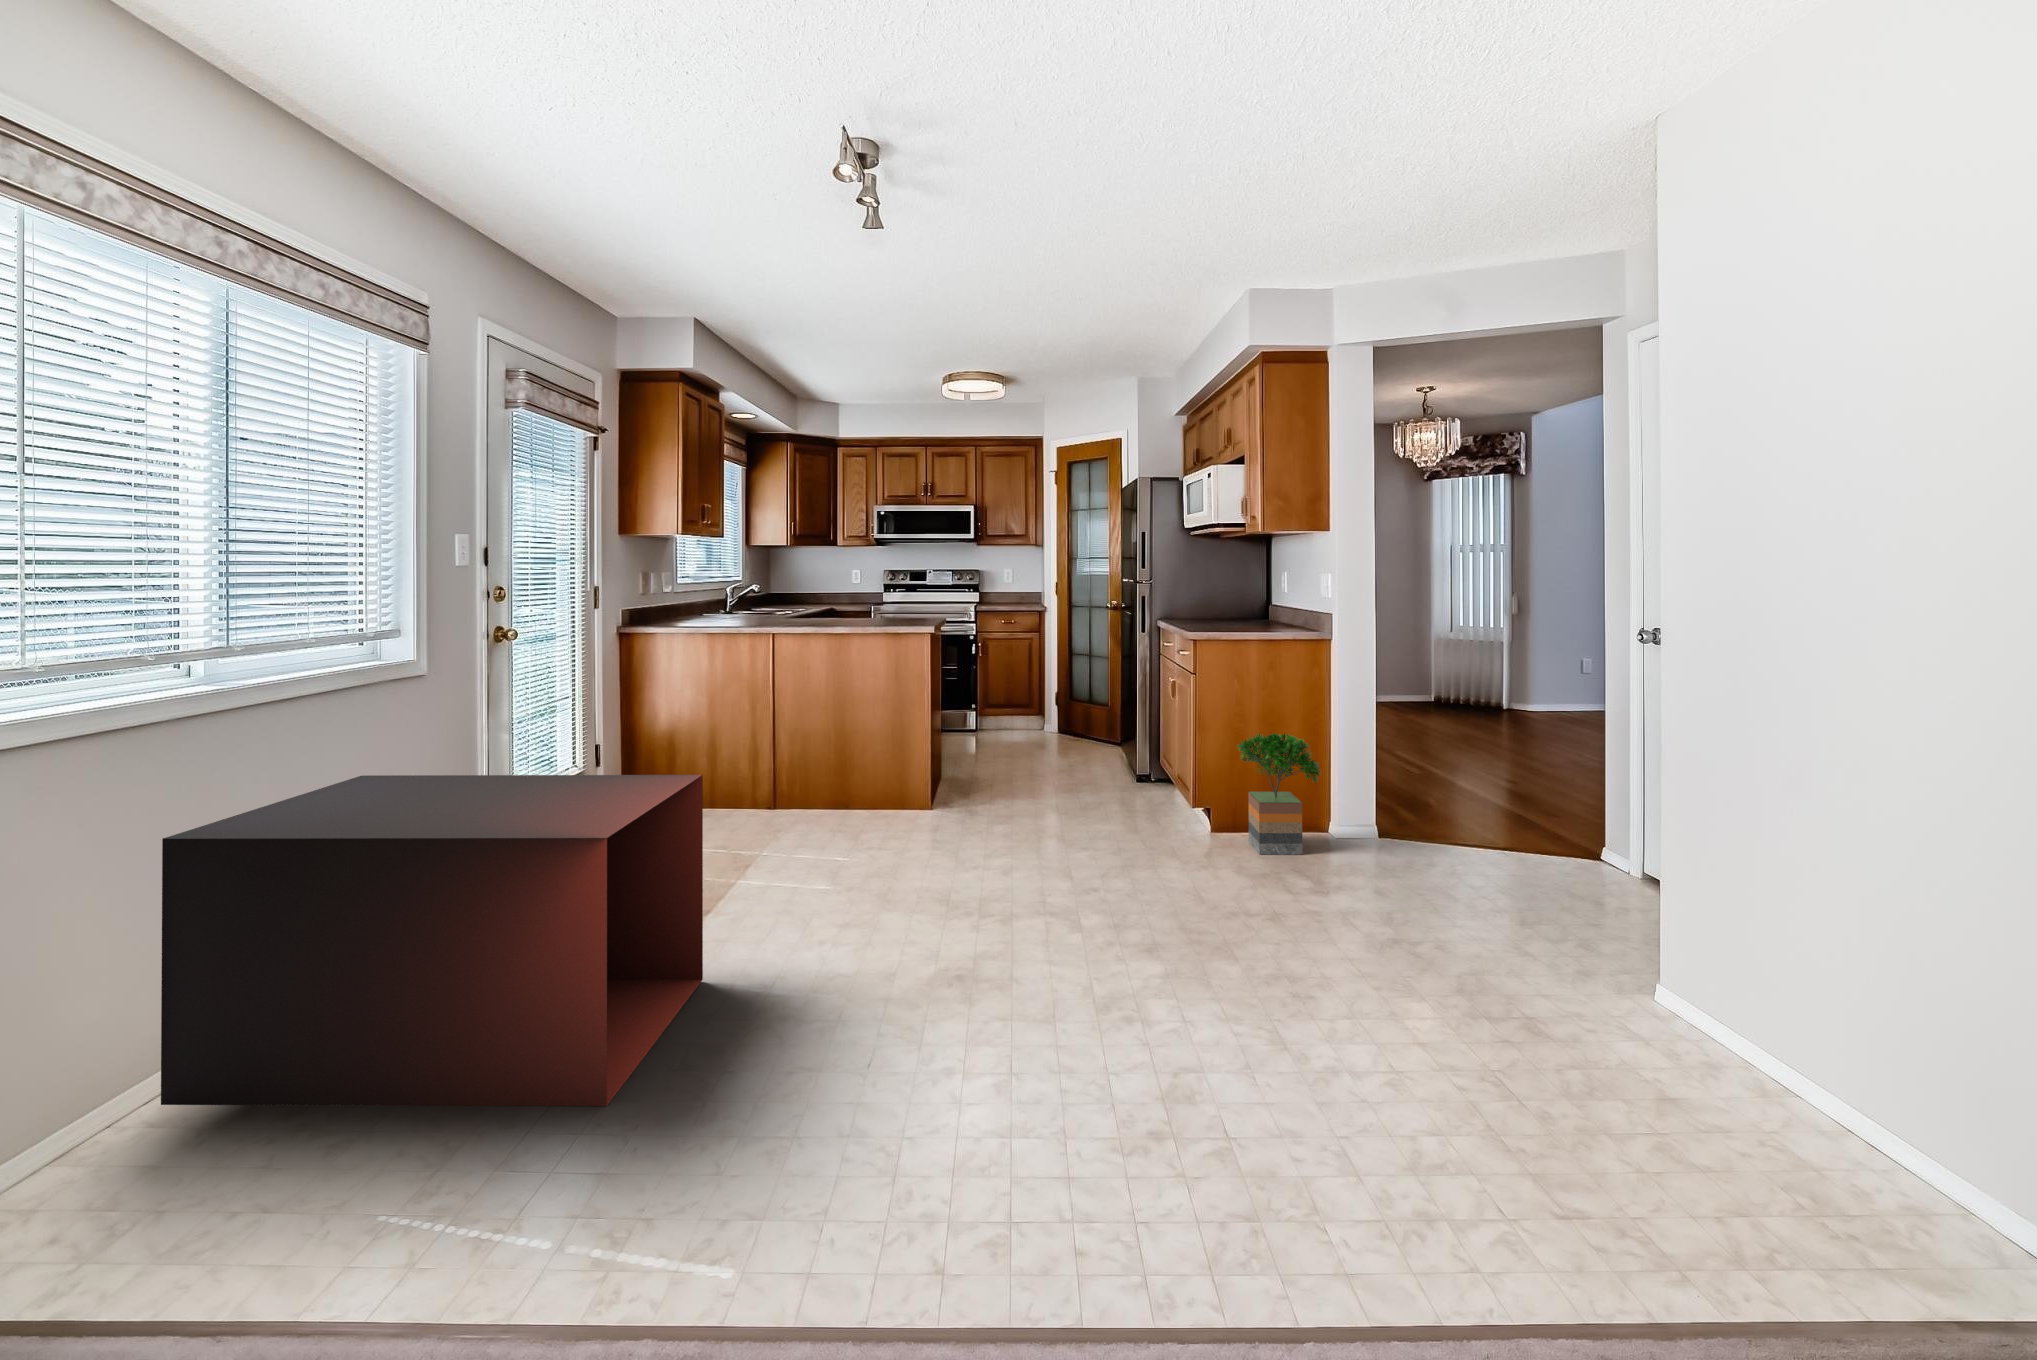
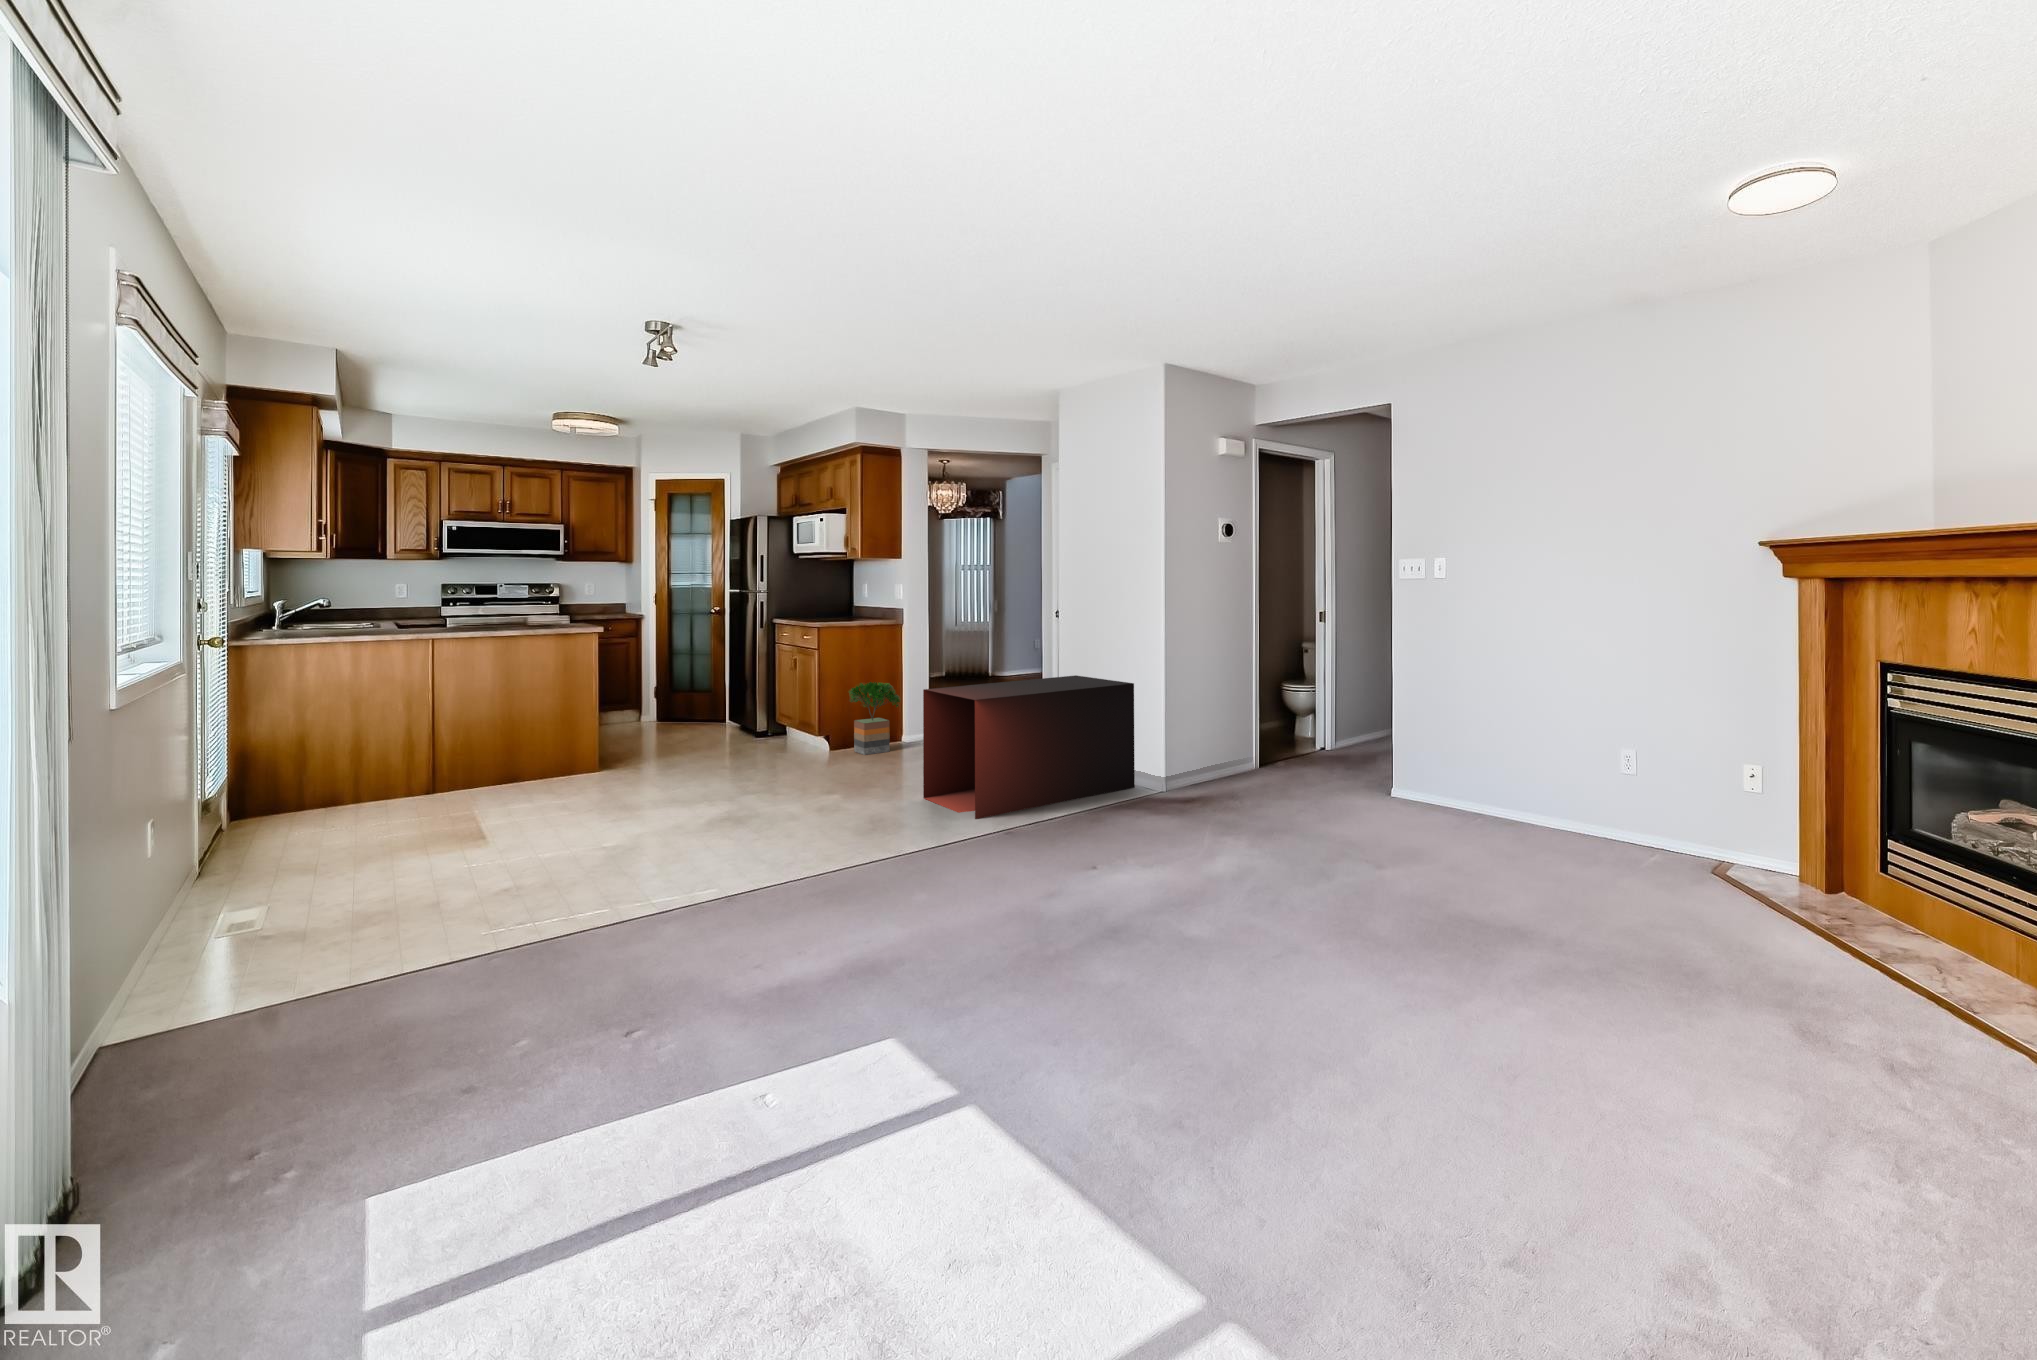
storage cabinet: present [161,775,703,1106] -> present [923,675,1135,819]

